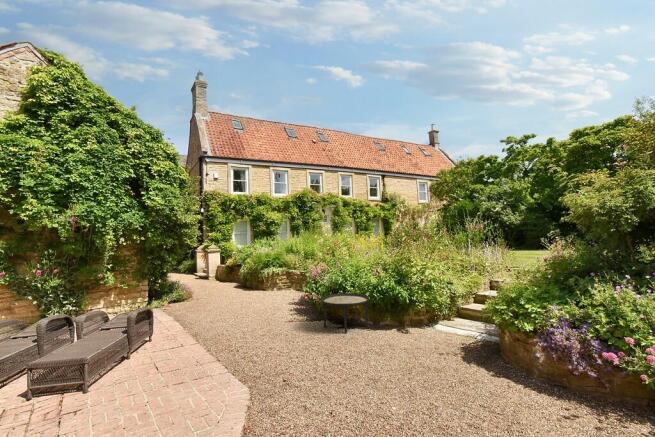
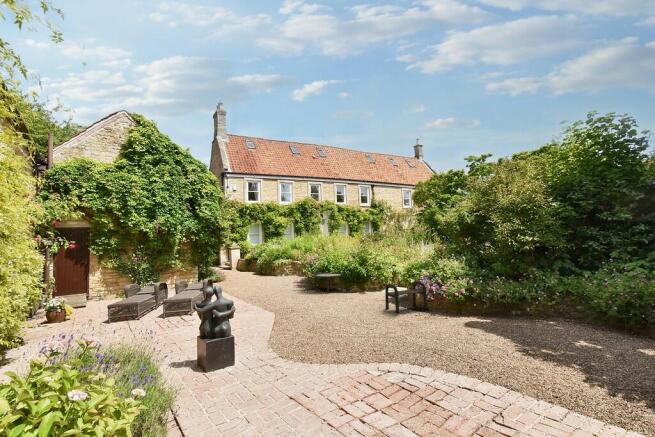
bench: none [479,327,575,409] -> present [385,281,428,313]

